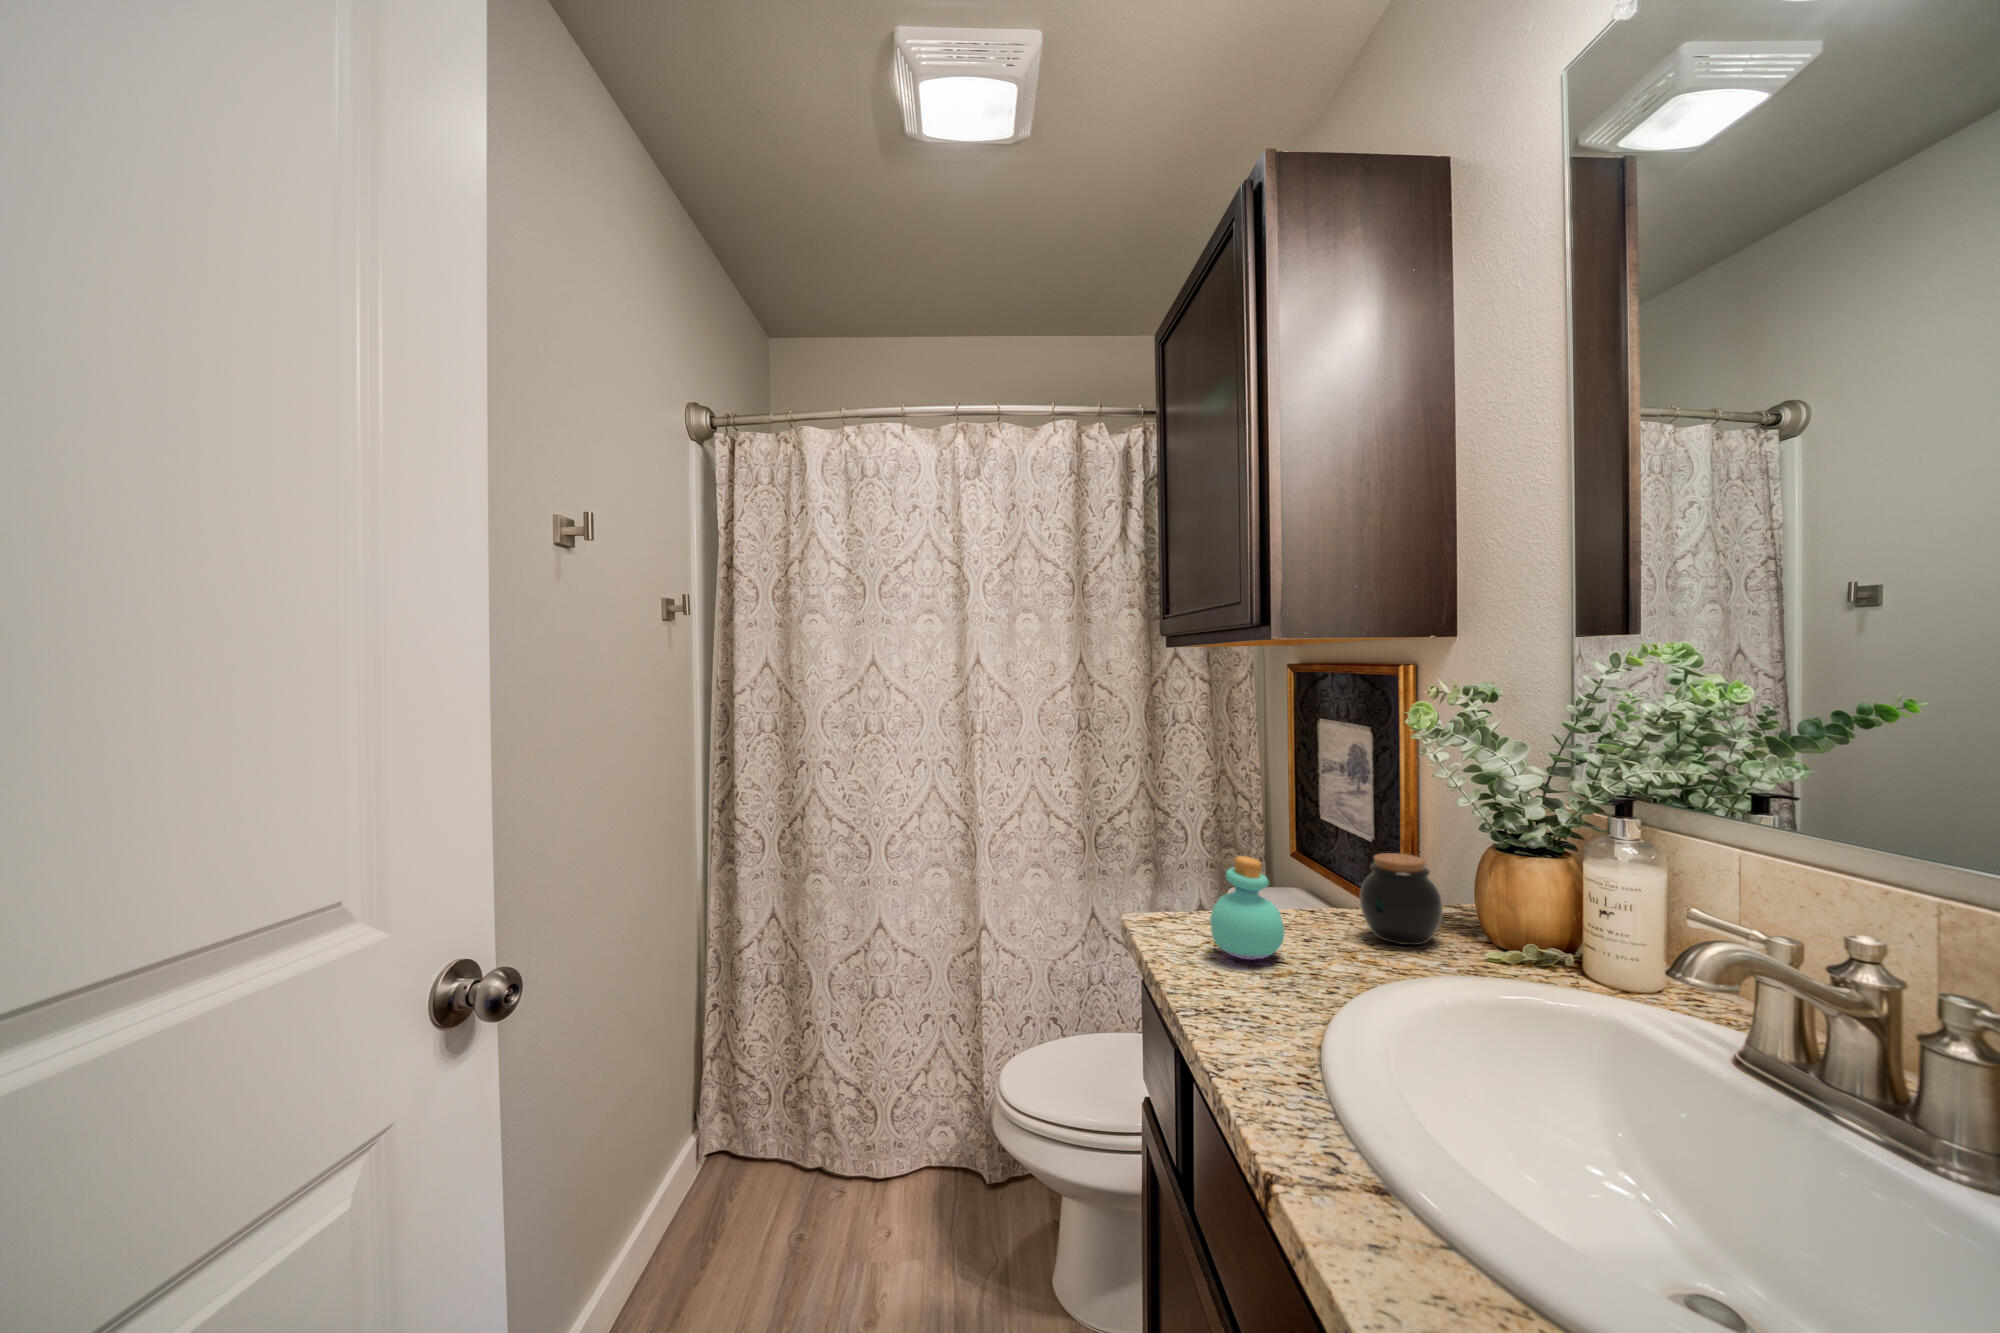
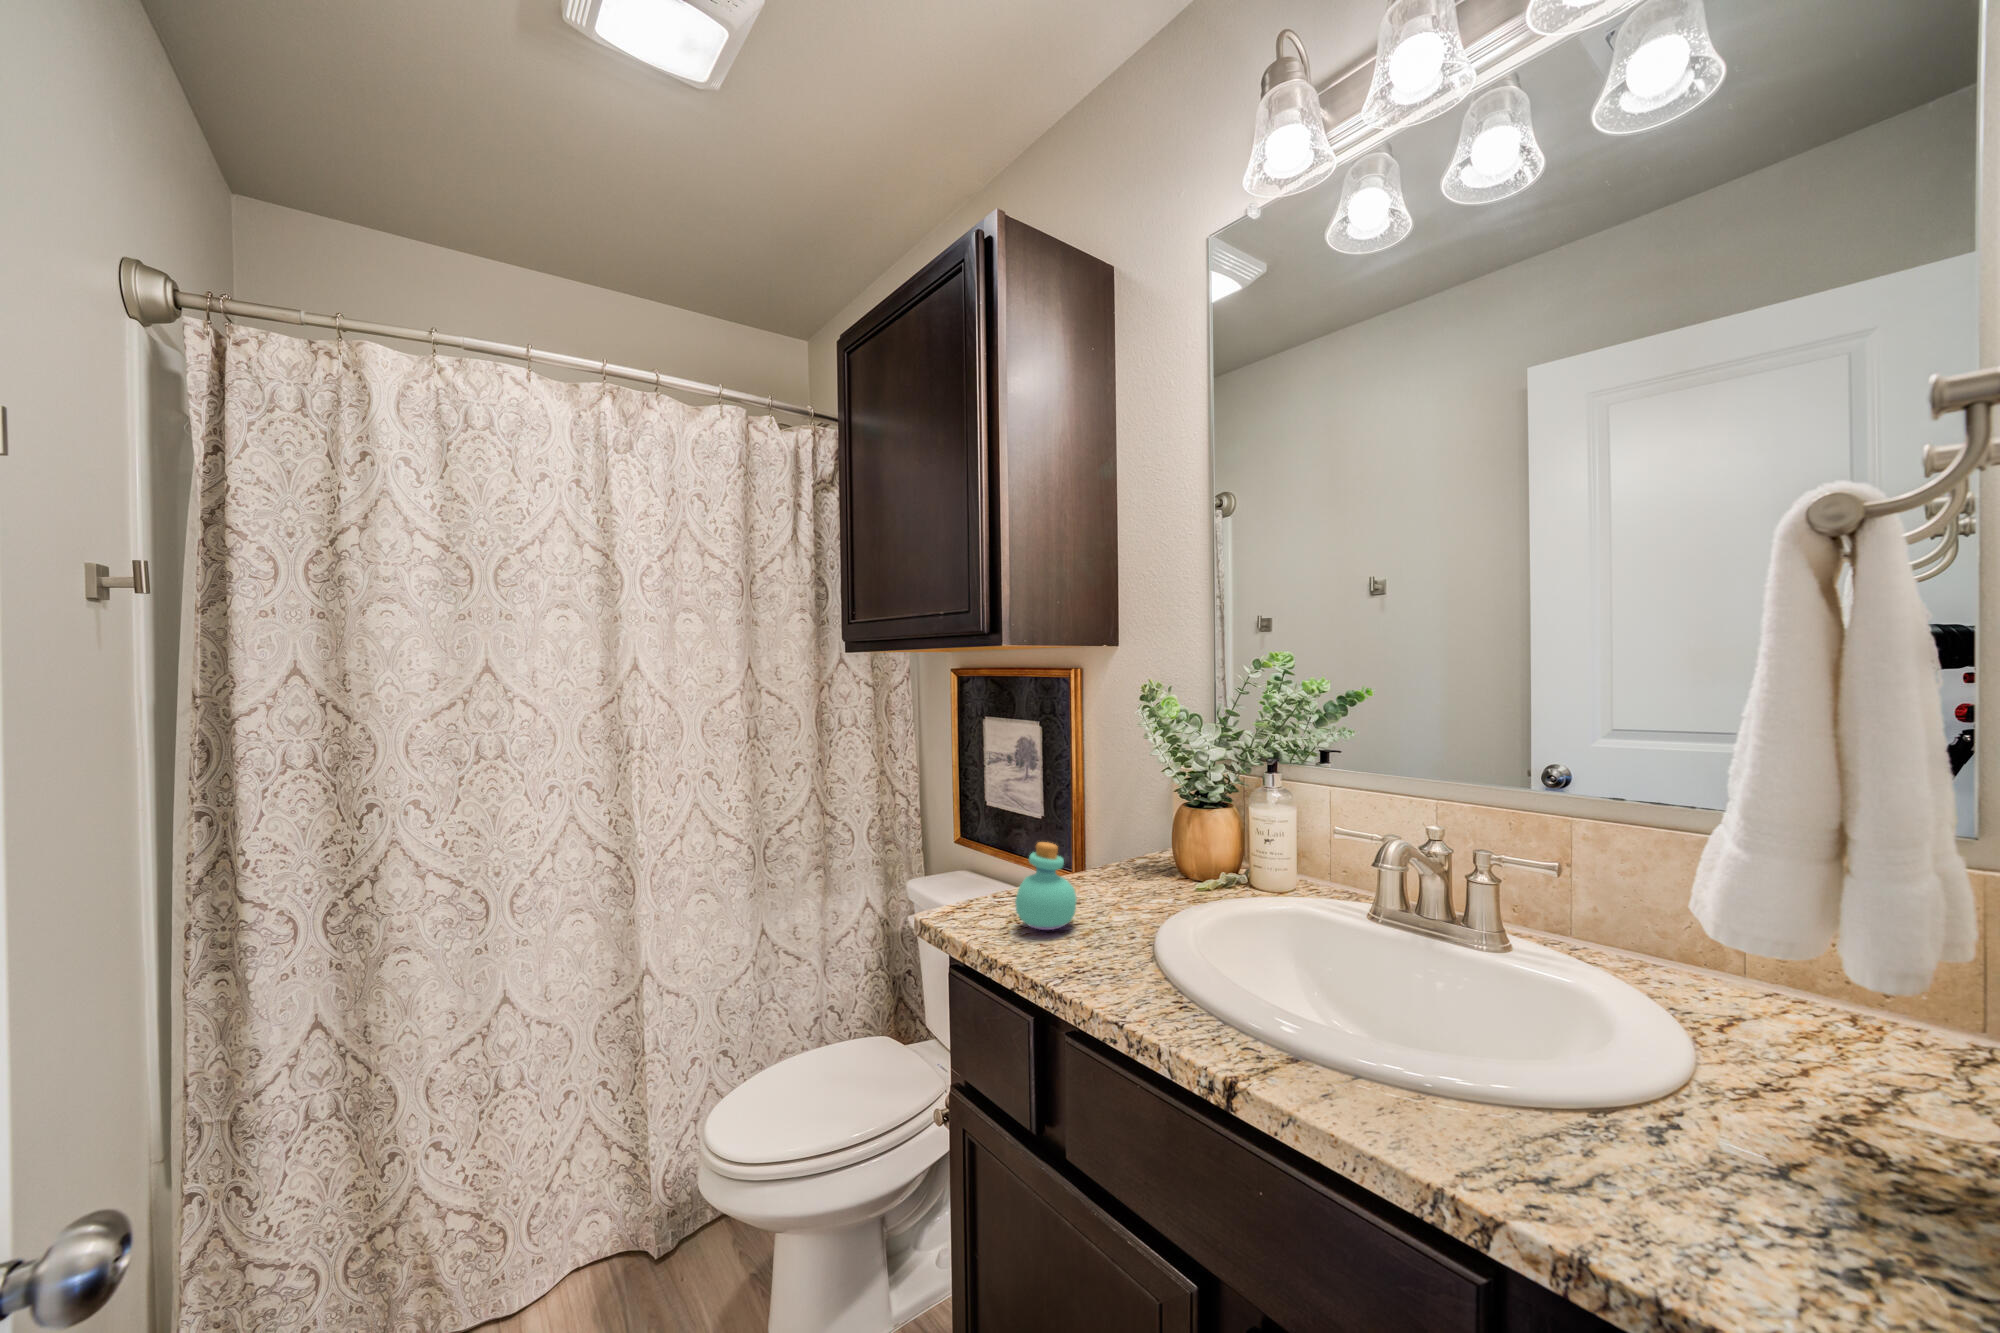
jar: present [1360,853,1443,945] -> none [1105,823,1163,894]

